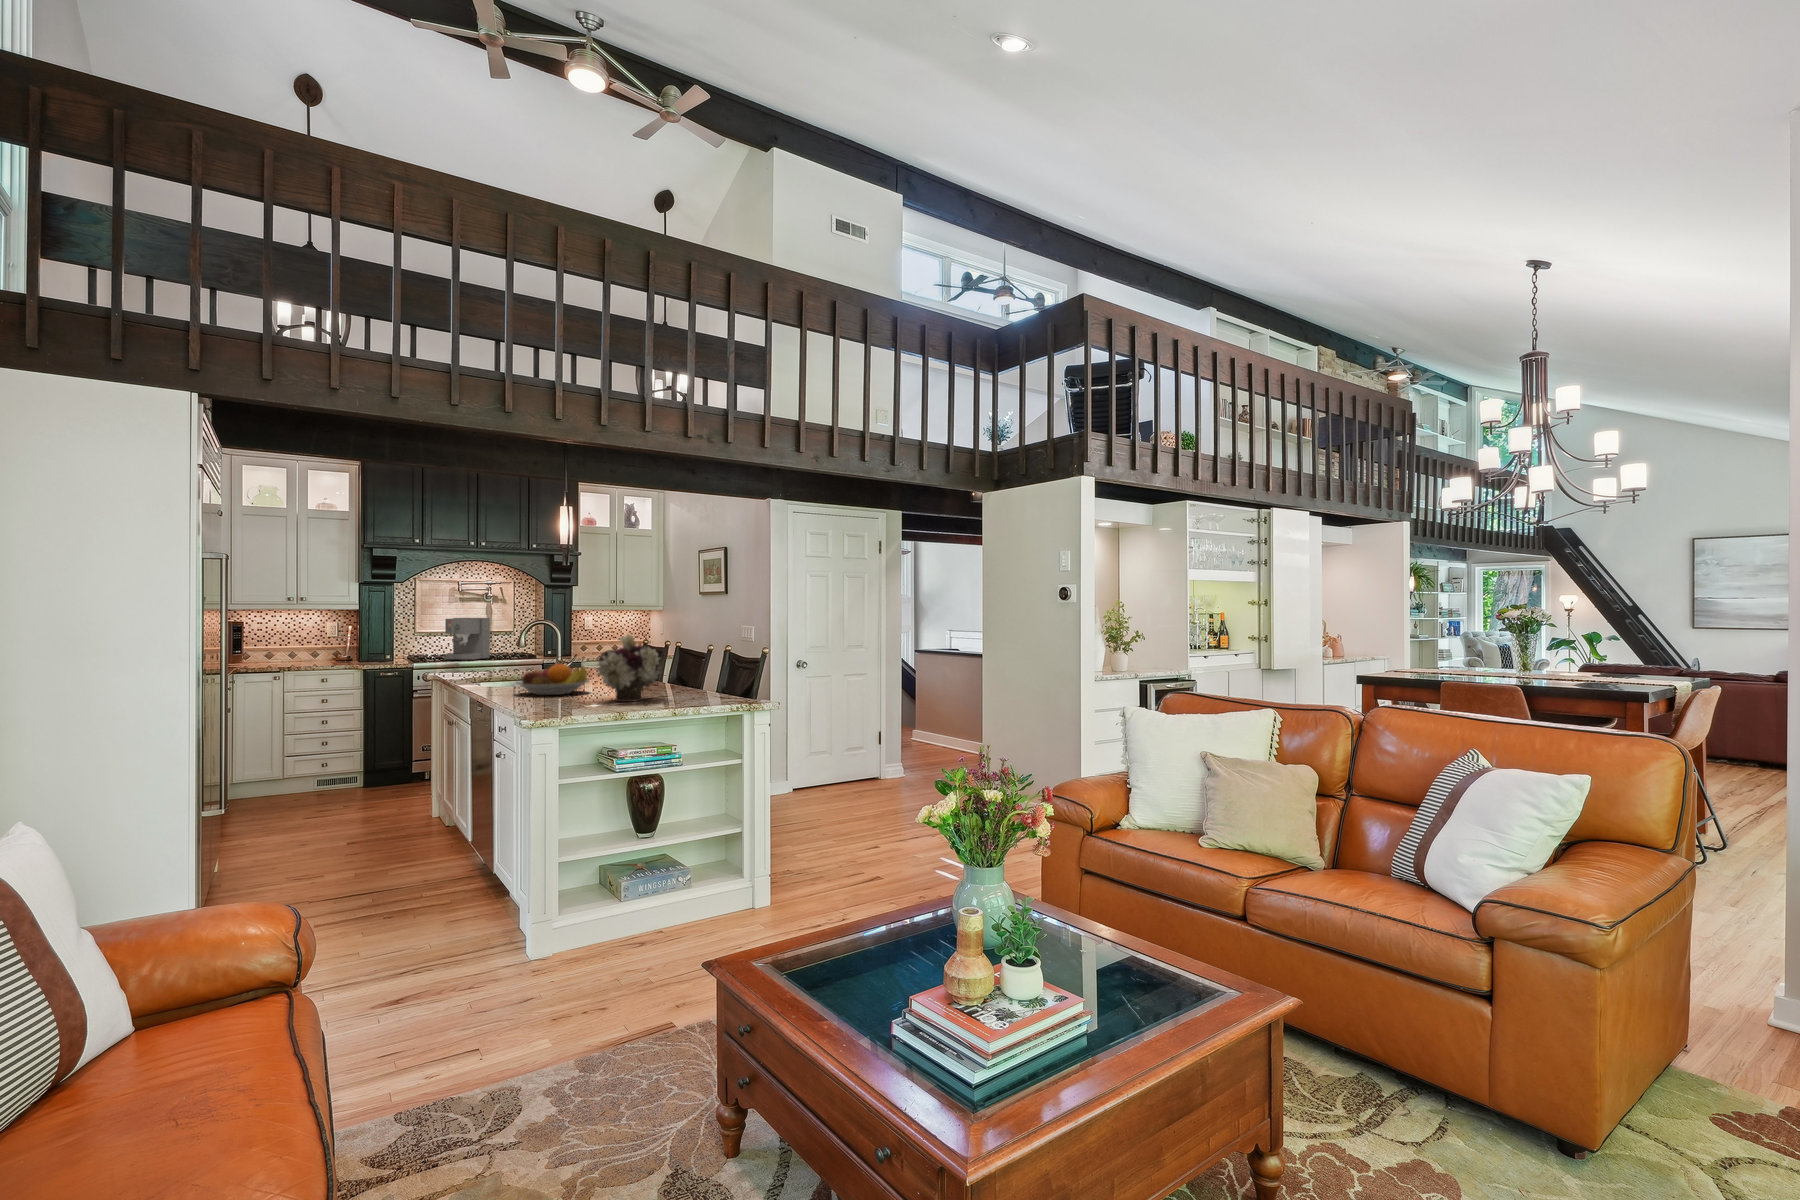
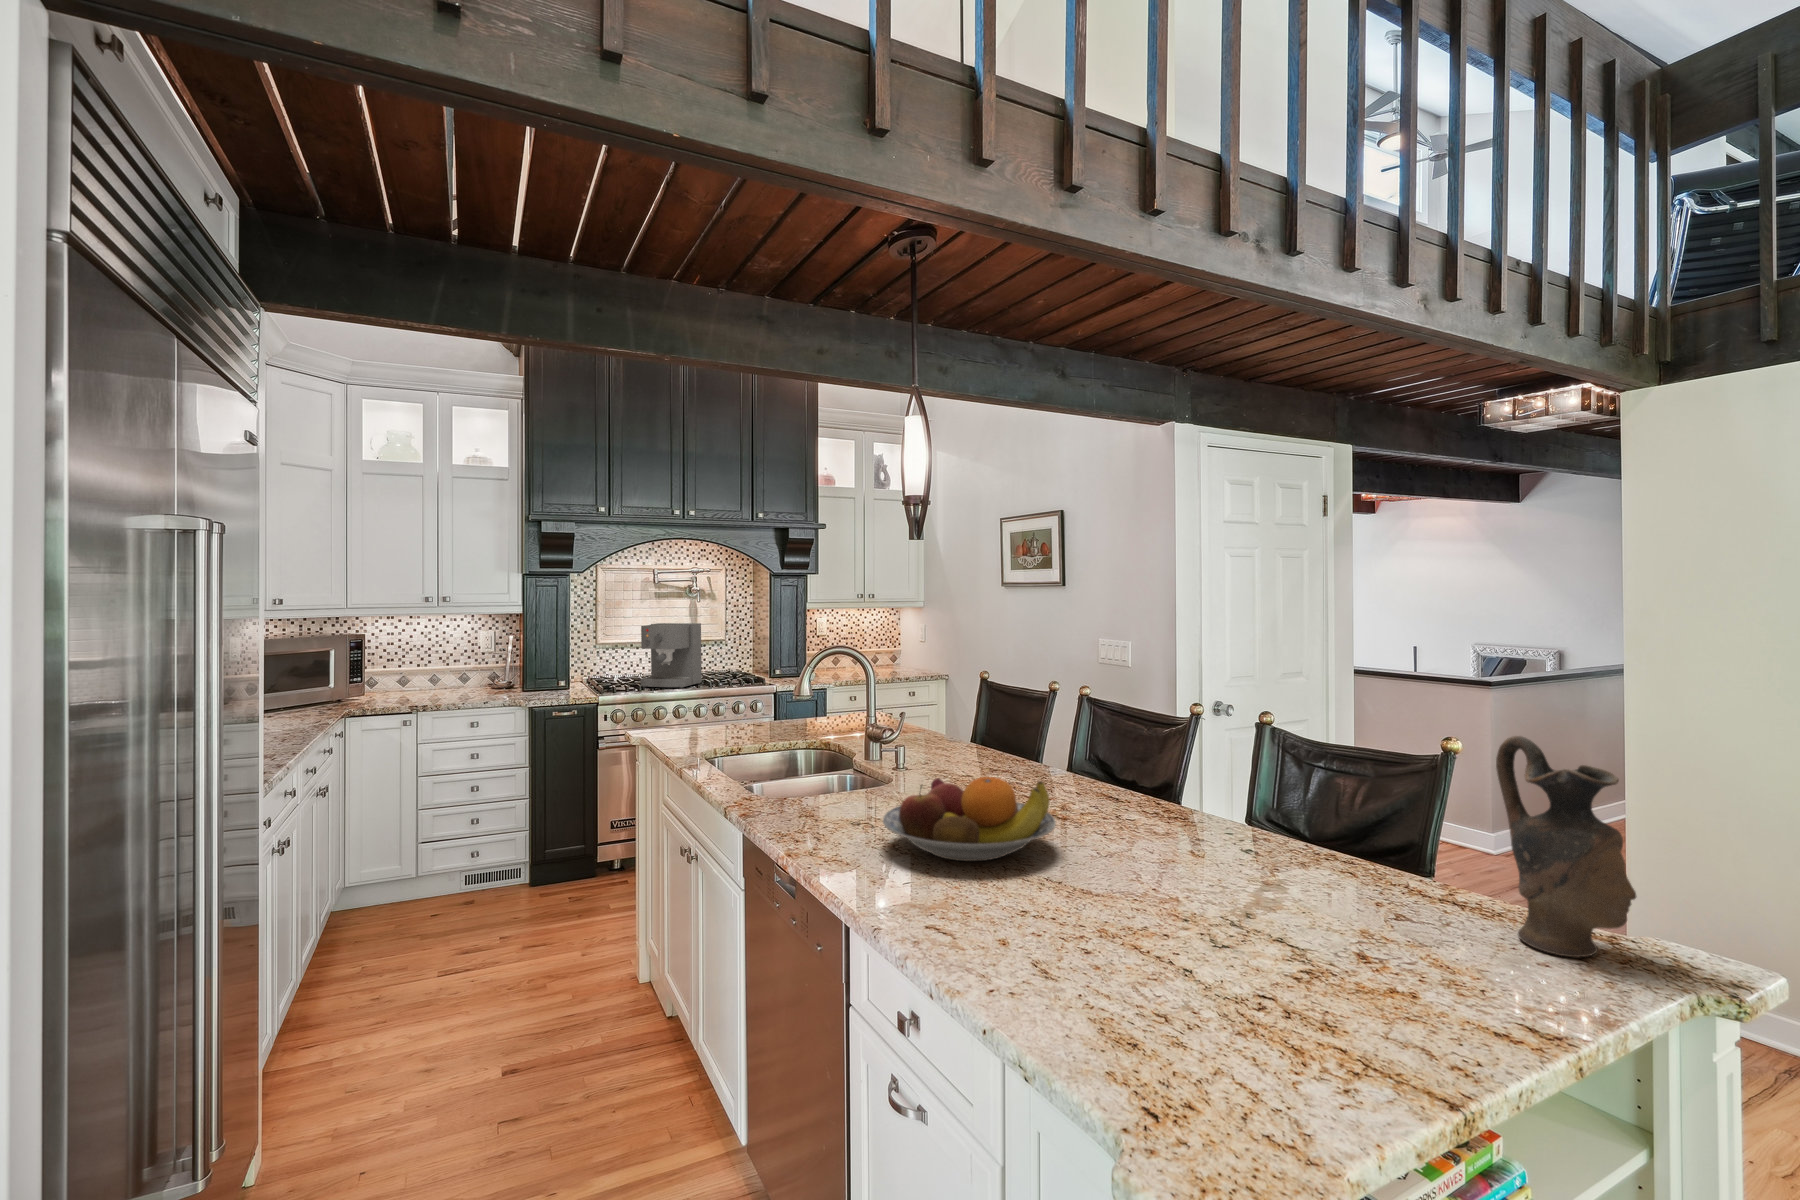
flower arrangement: present [596,635,660,702] -> none [1171,725,1360,933]
ceramic pitcher: none [704,636,733,703] -> present [1496,736,1637,957]

